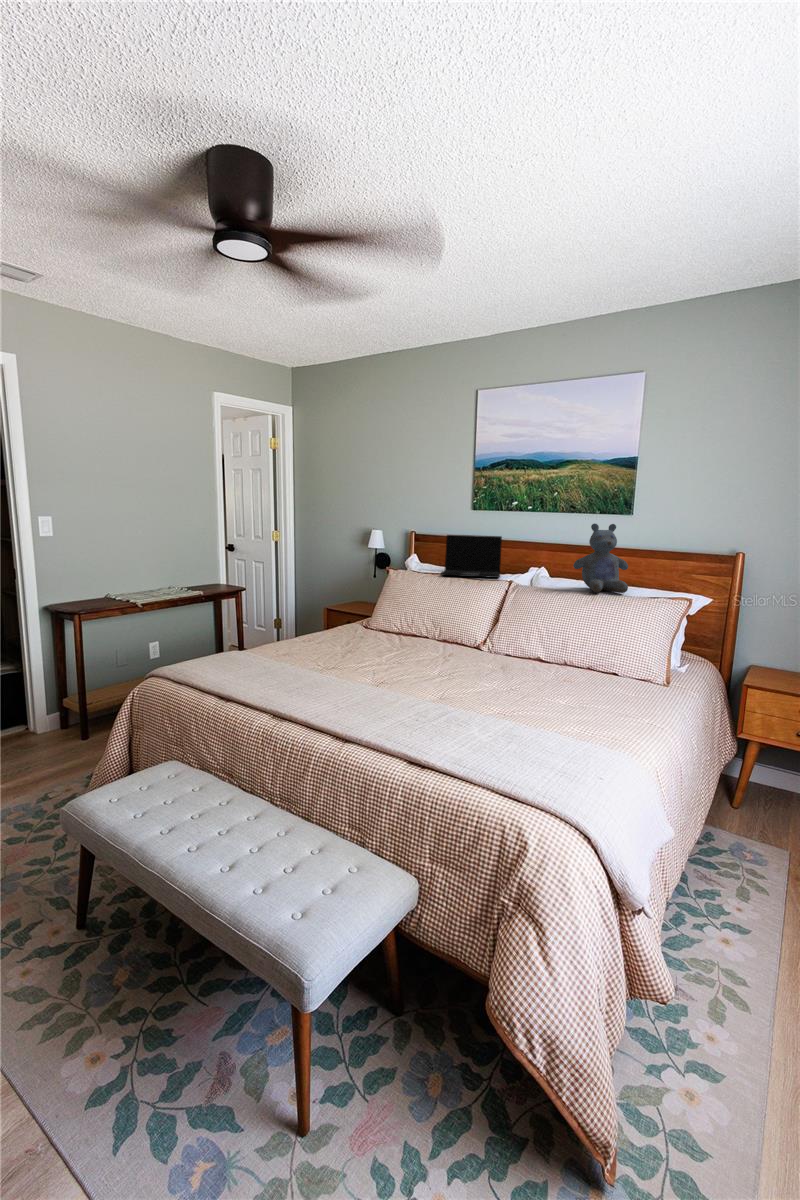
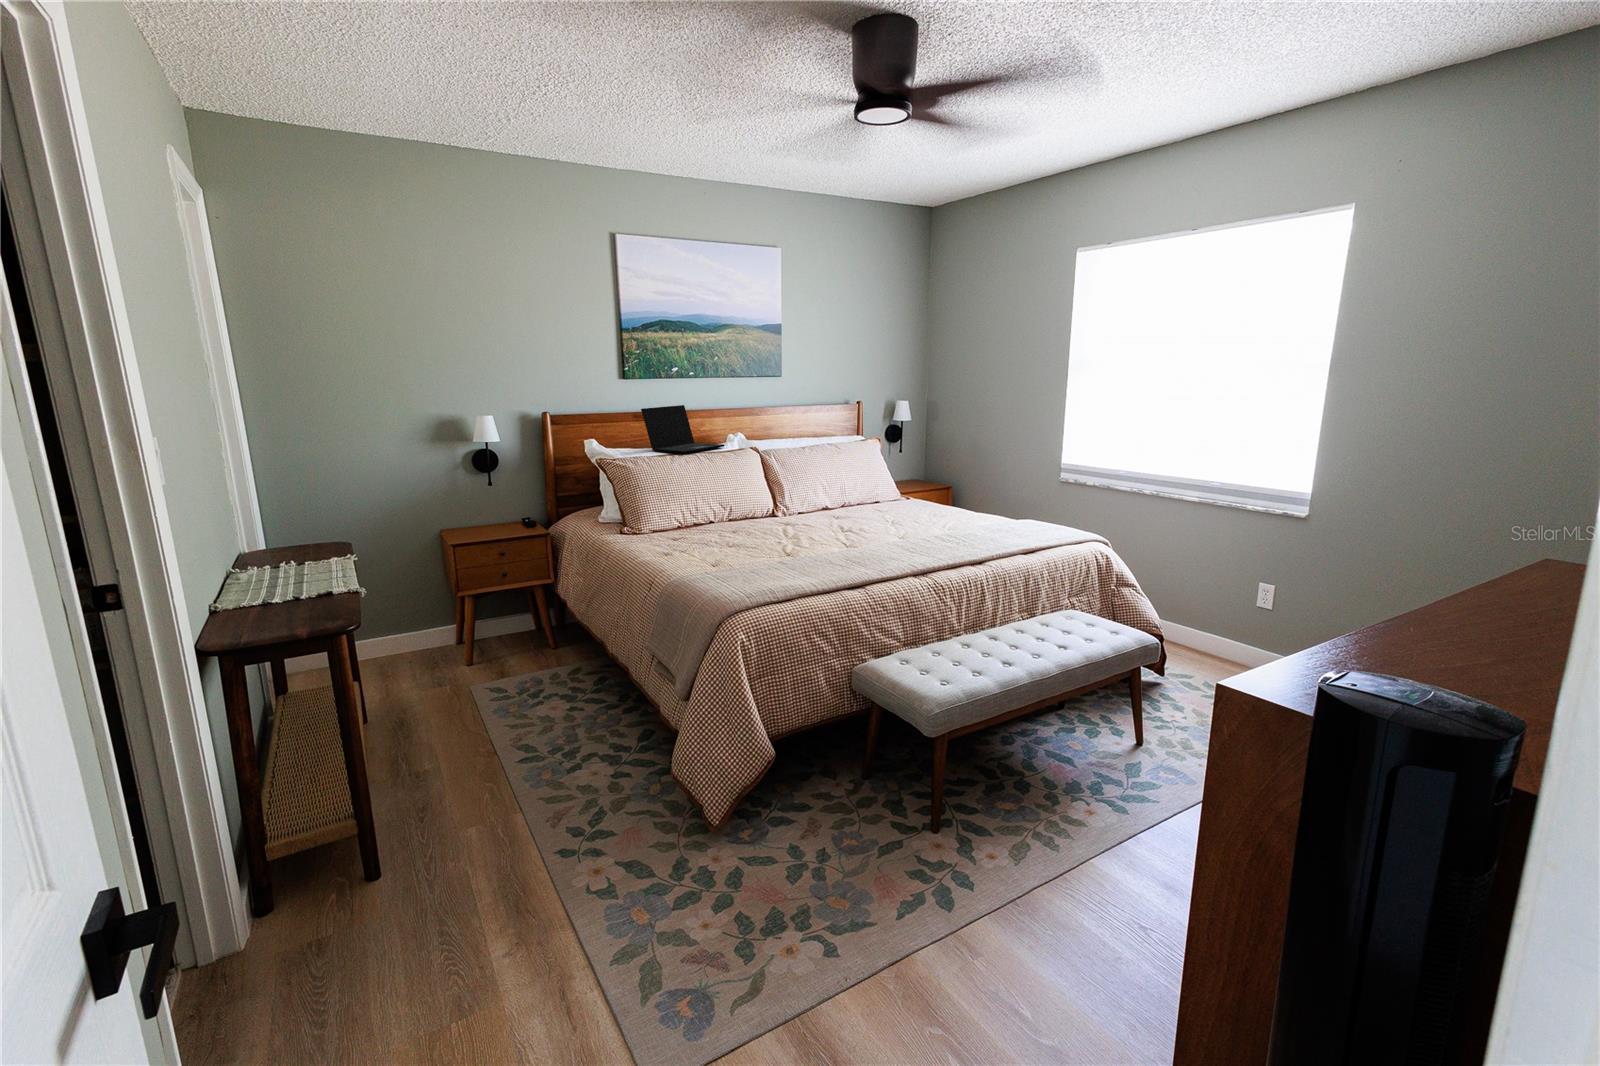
stuffed bear: present [573,523,628,593] -> none [794,384,836,443]

